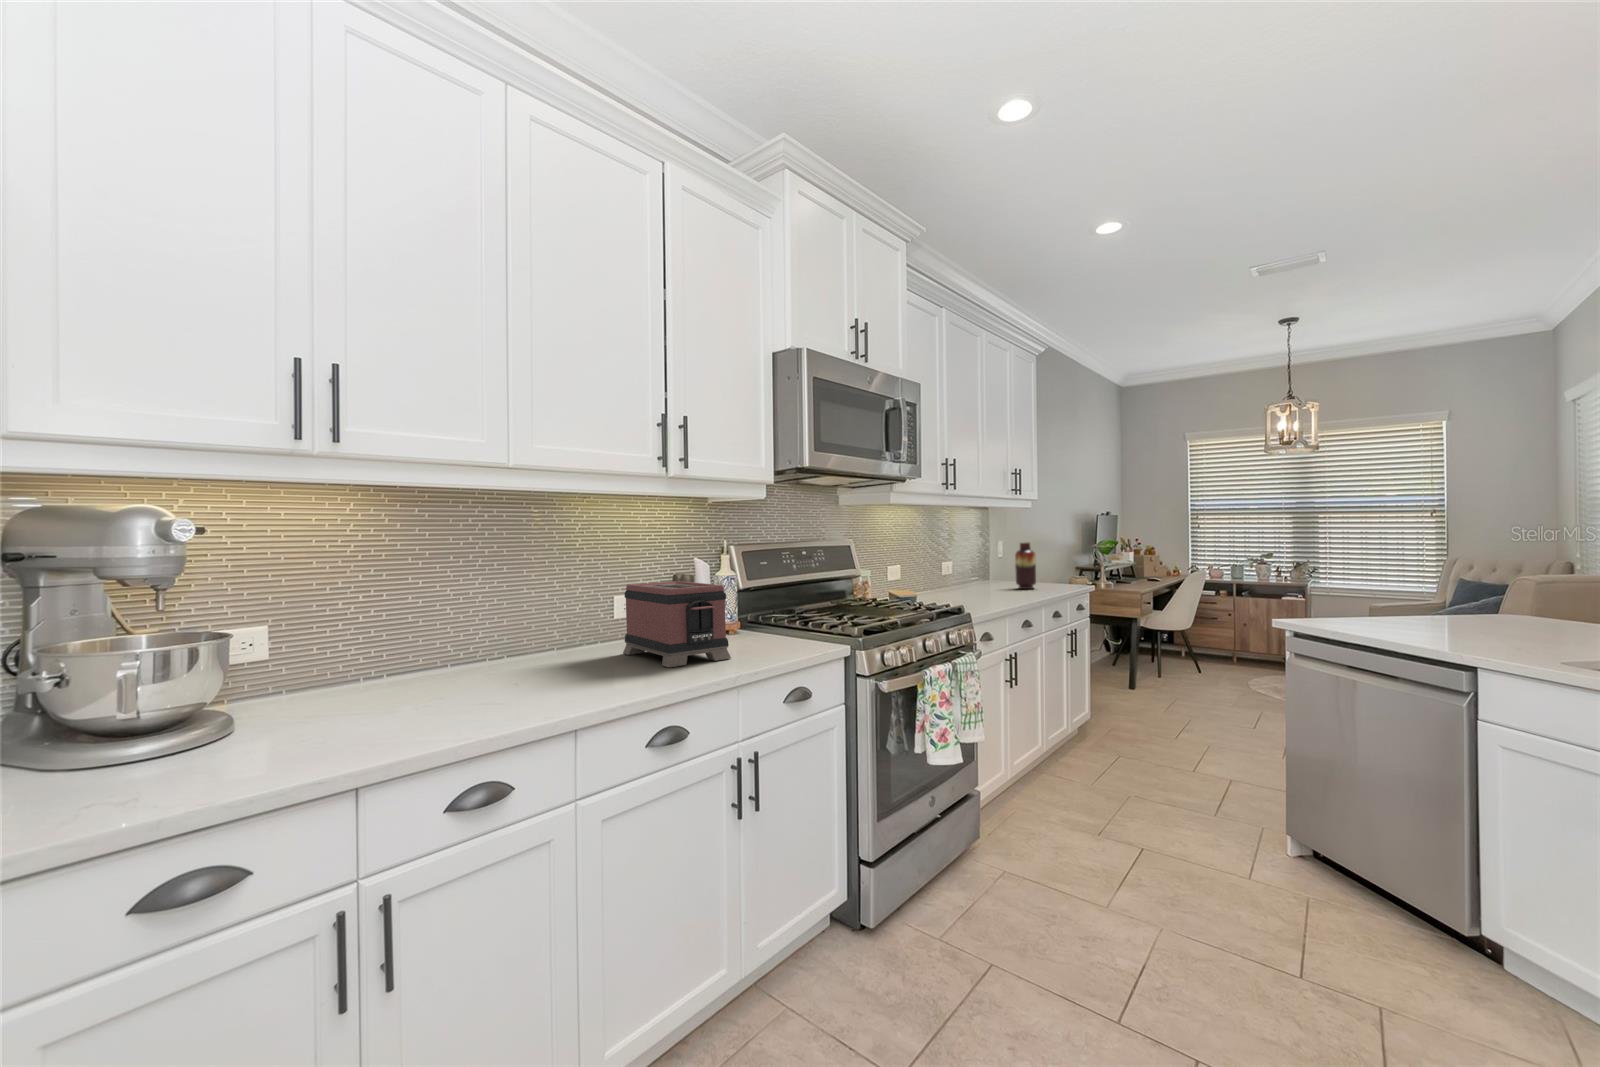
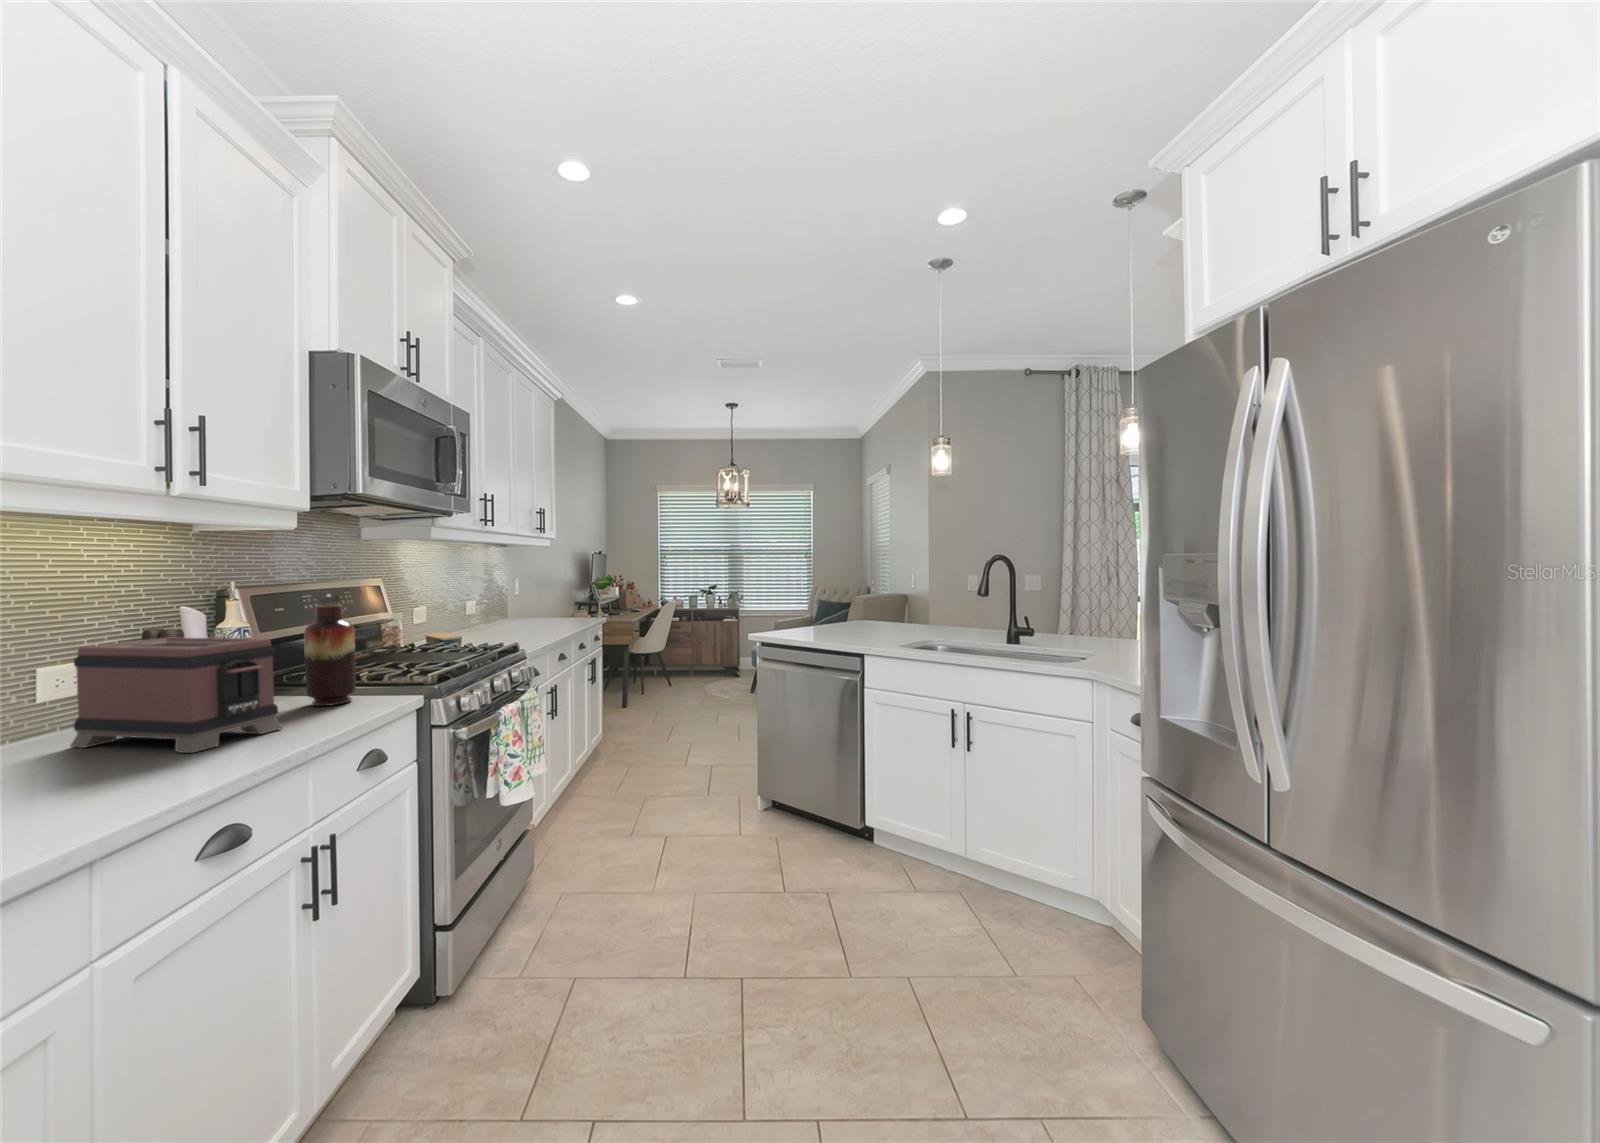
vase: present [1015,542,1036,589] -> present [304,605,356,706]

